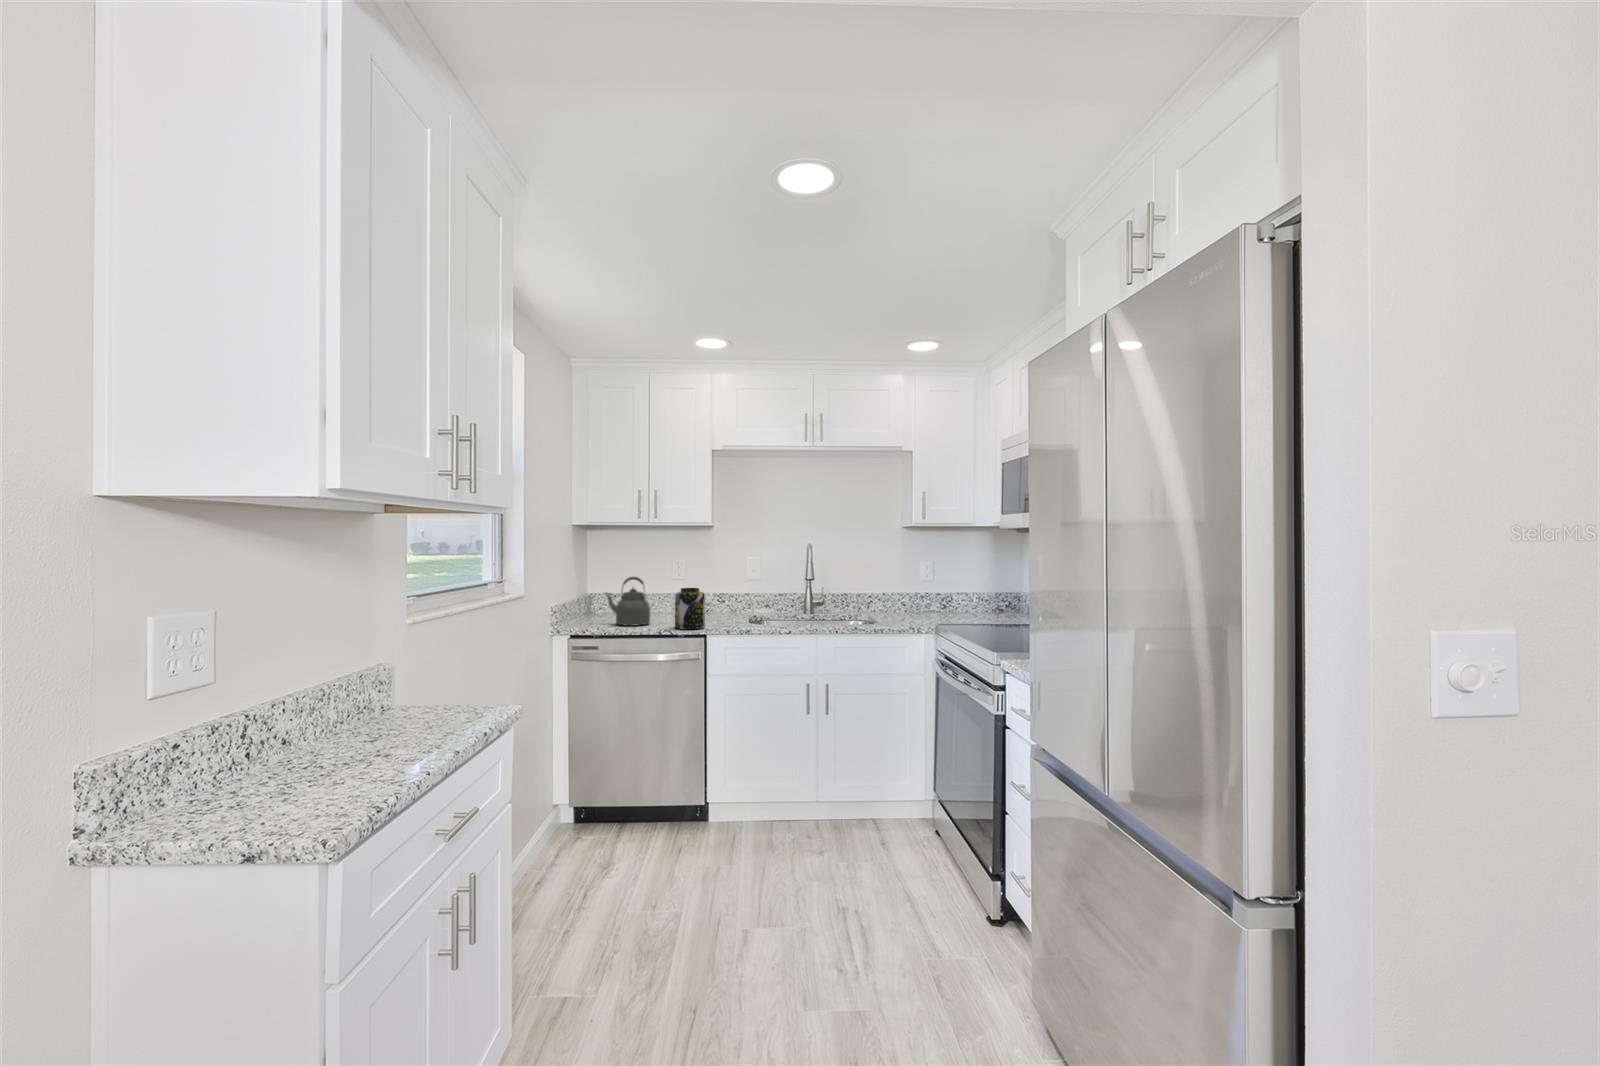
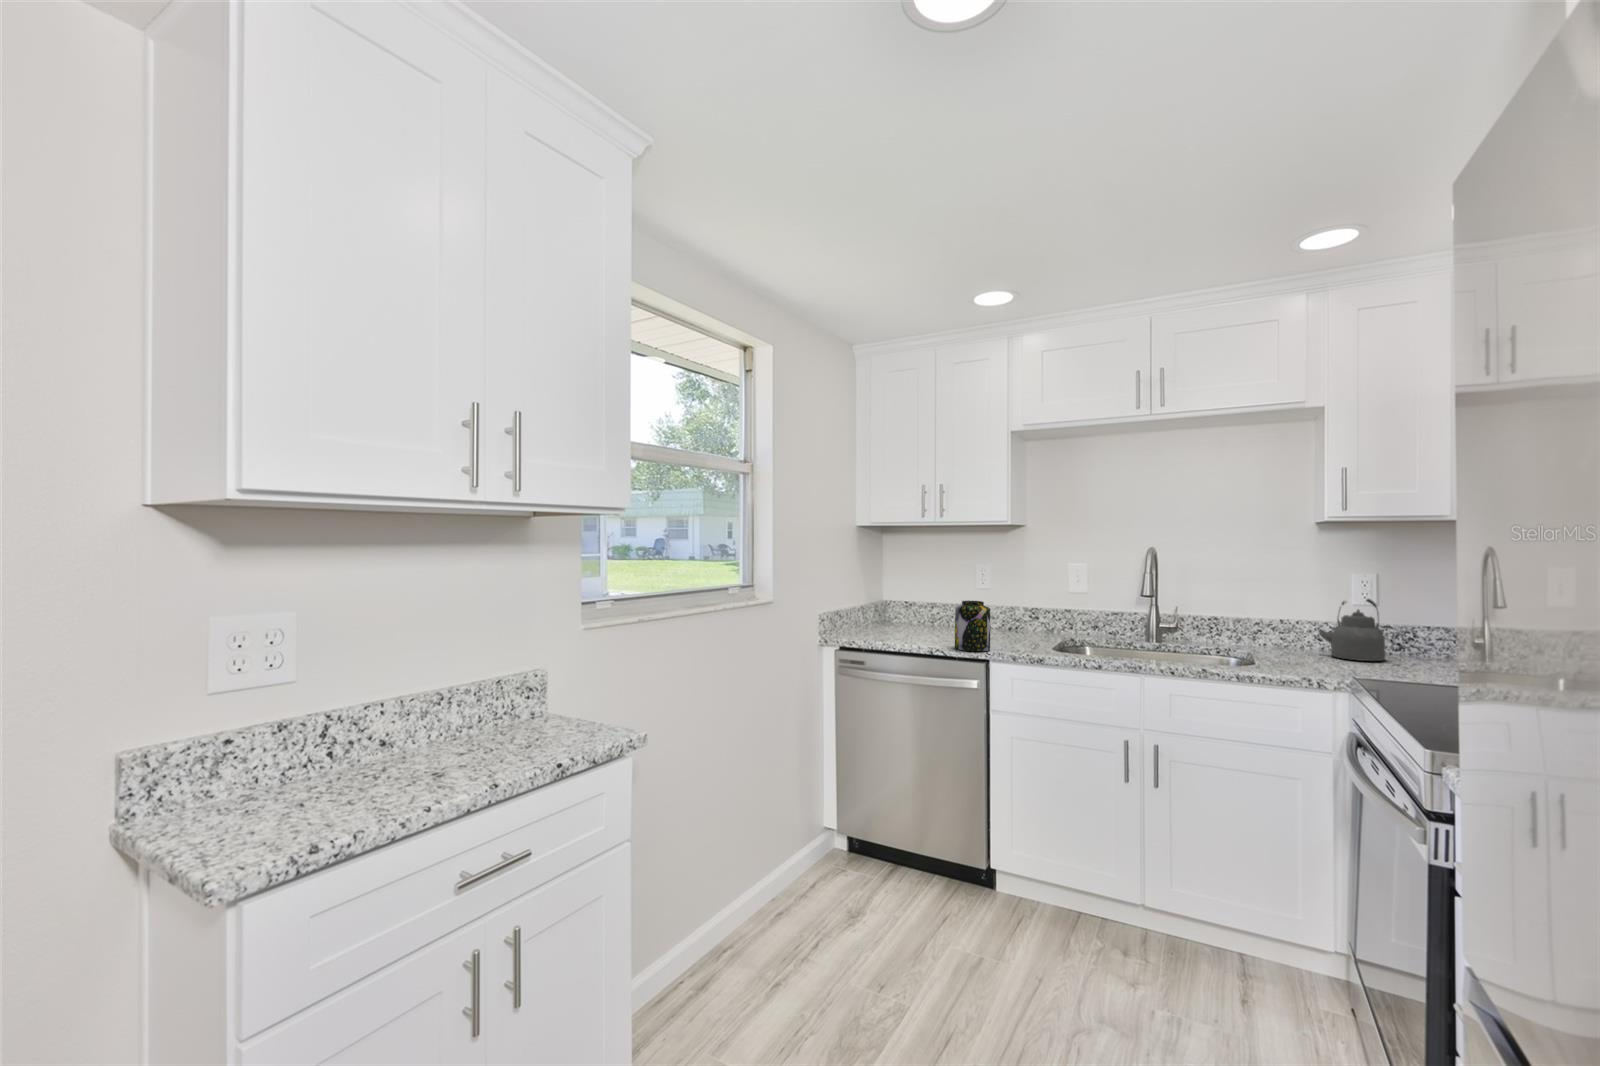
kettle: present [605,577,650,626] -> present [1318,599,1385,661]

